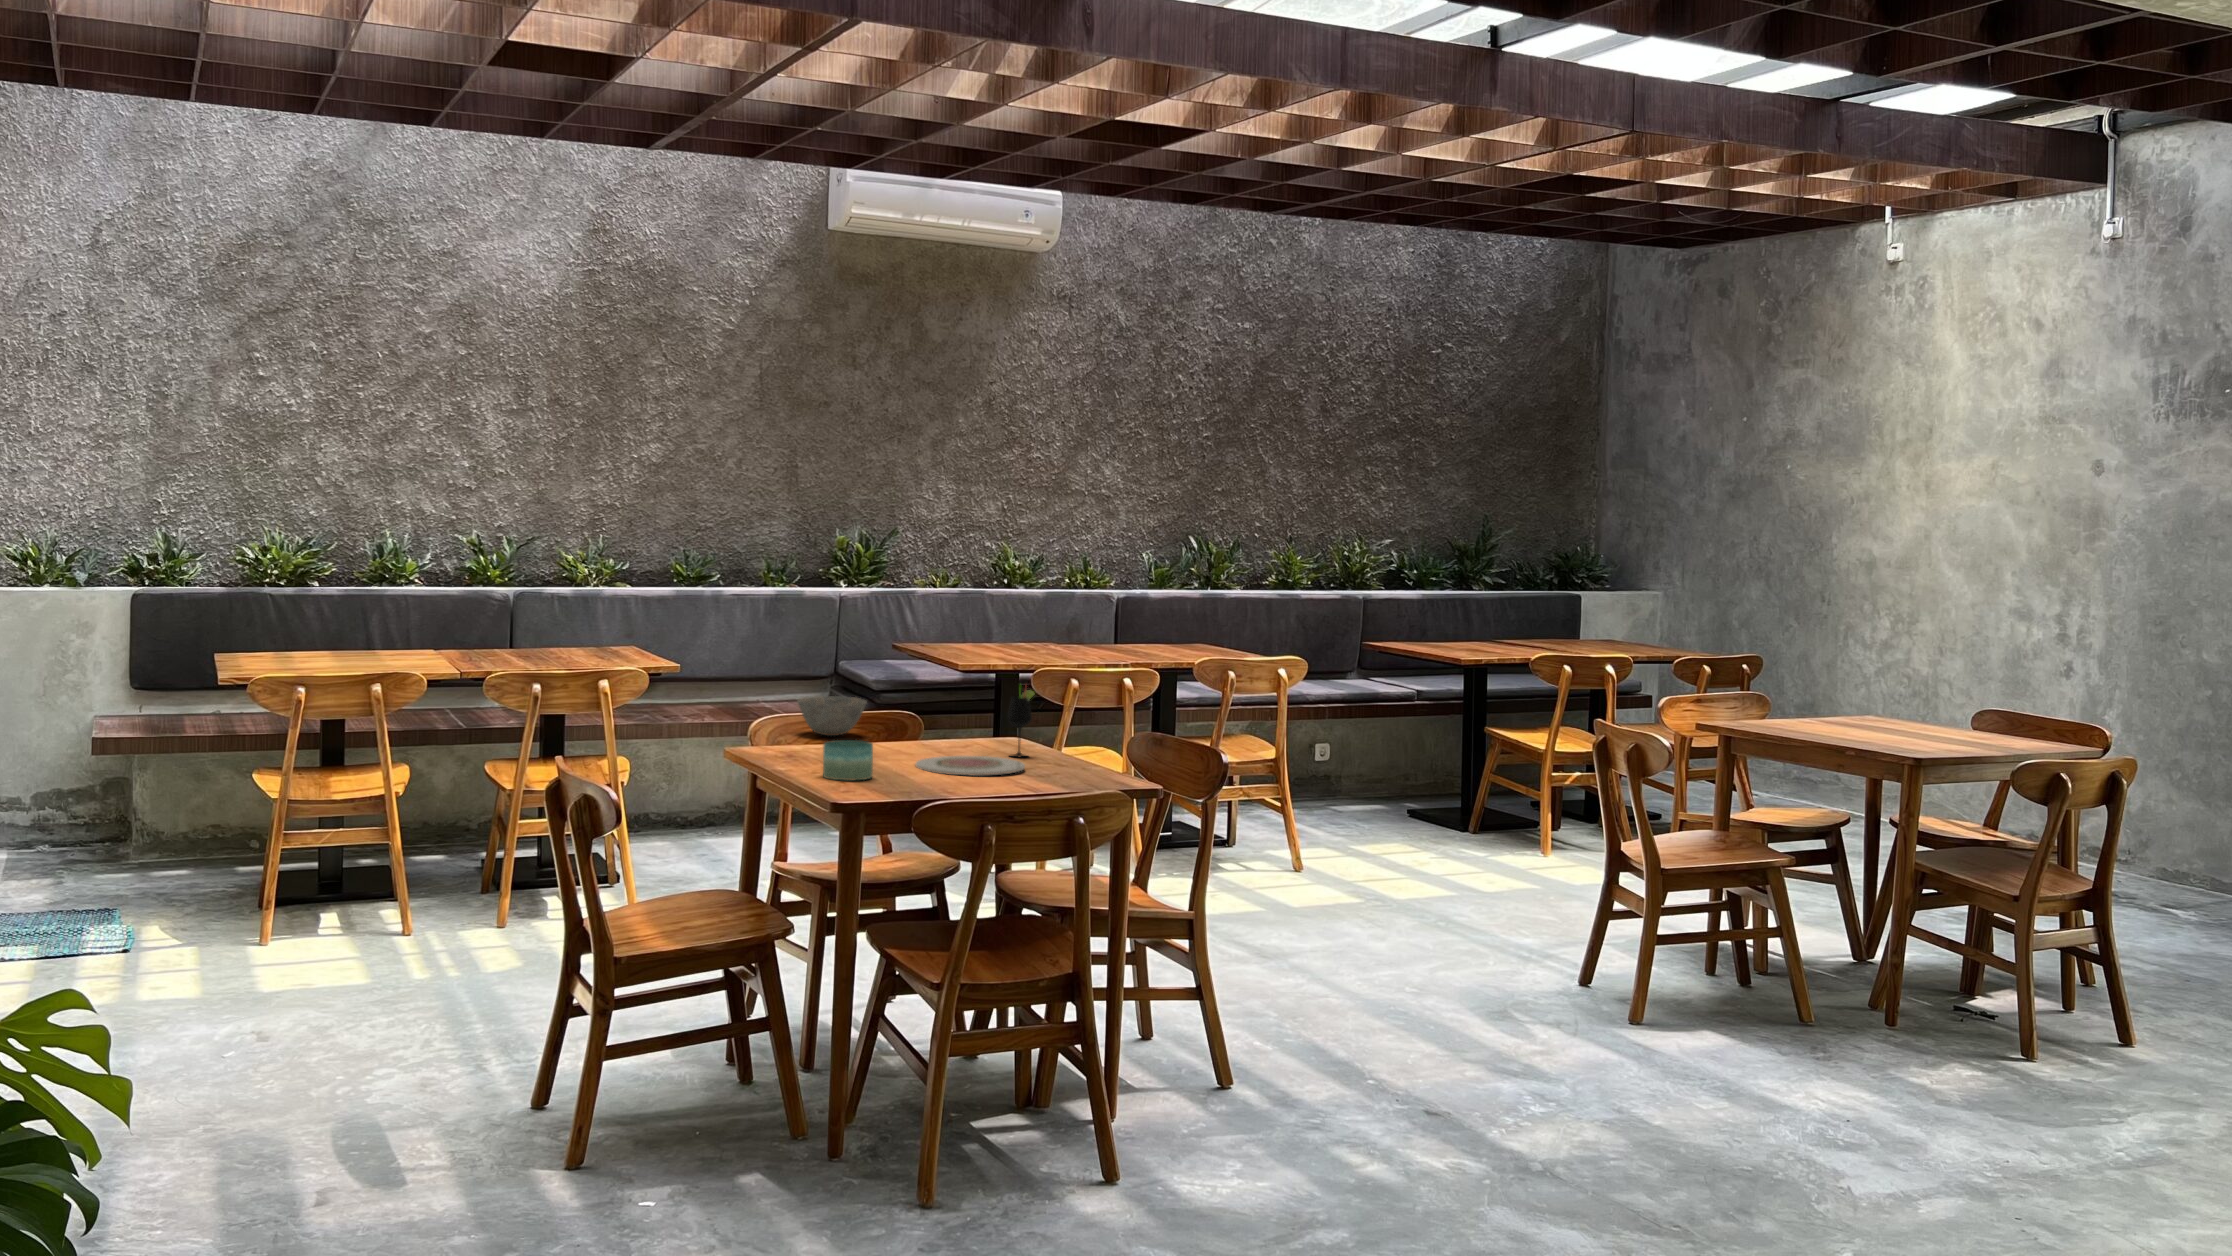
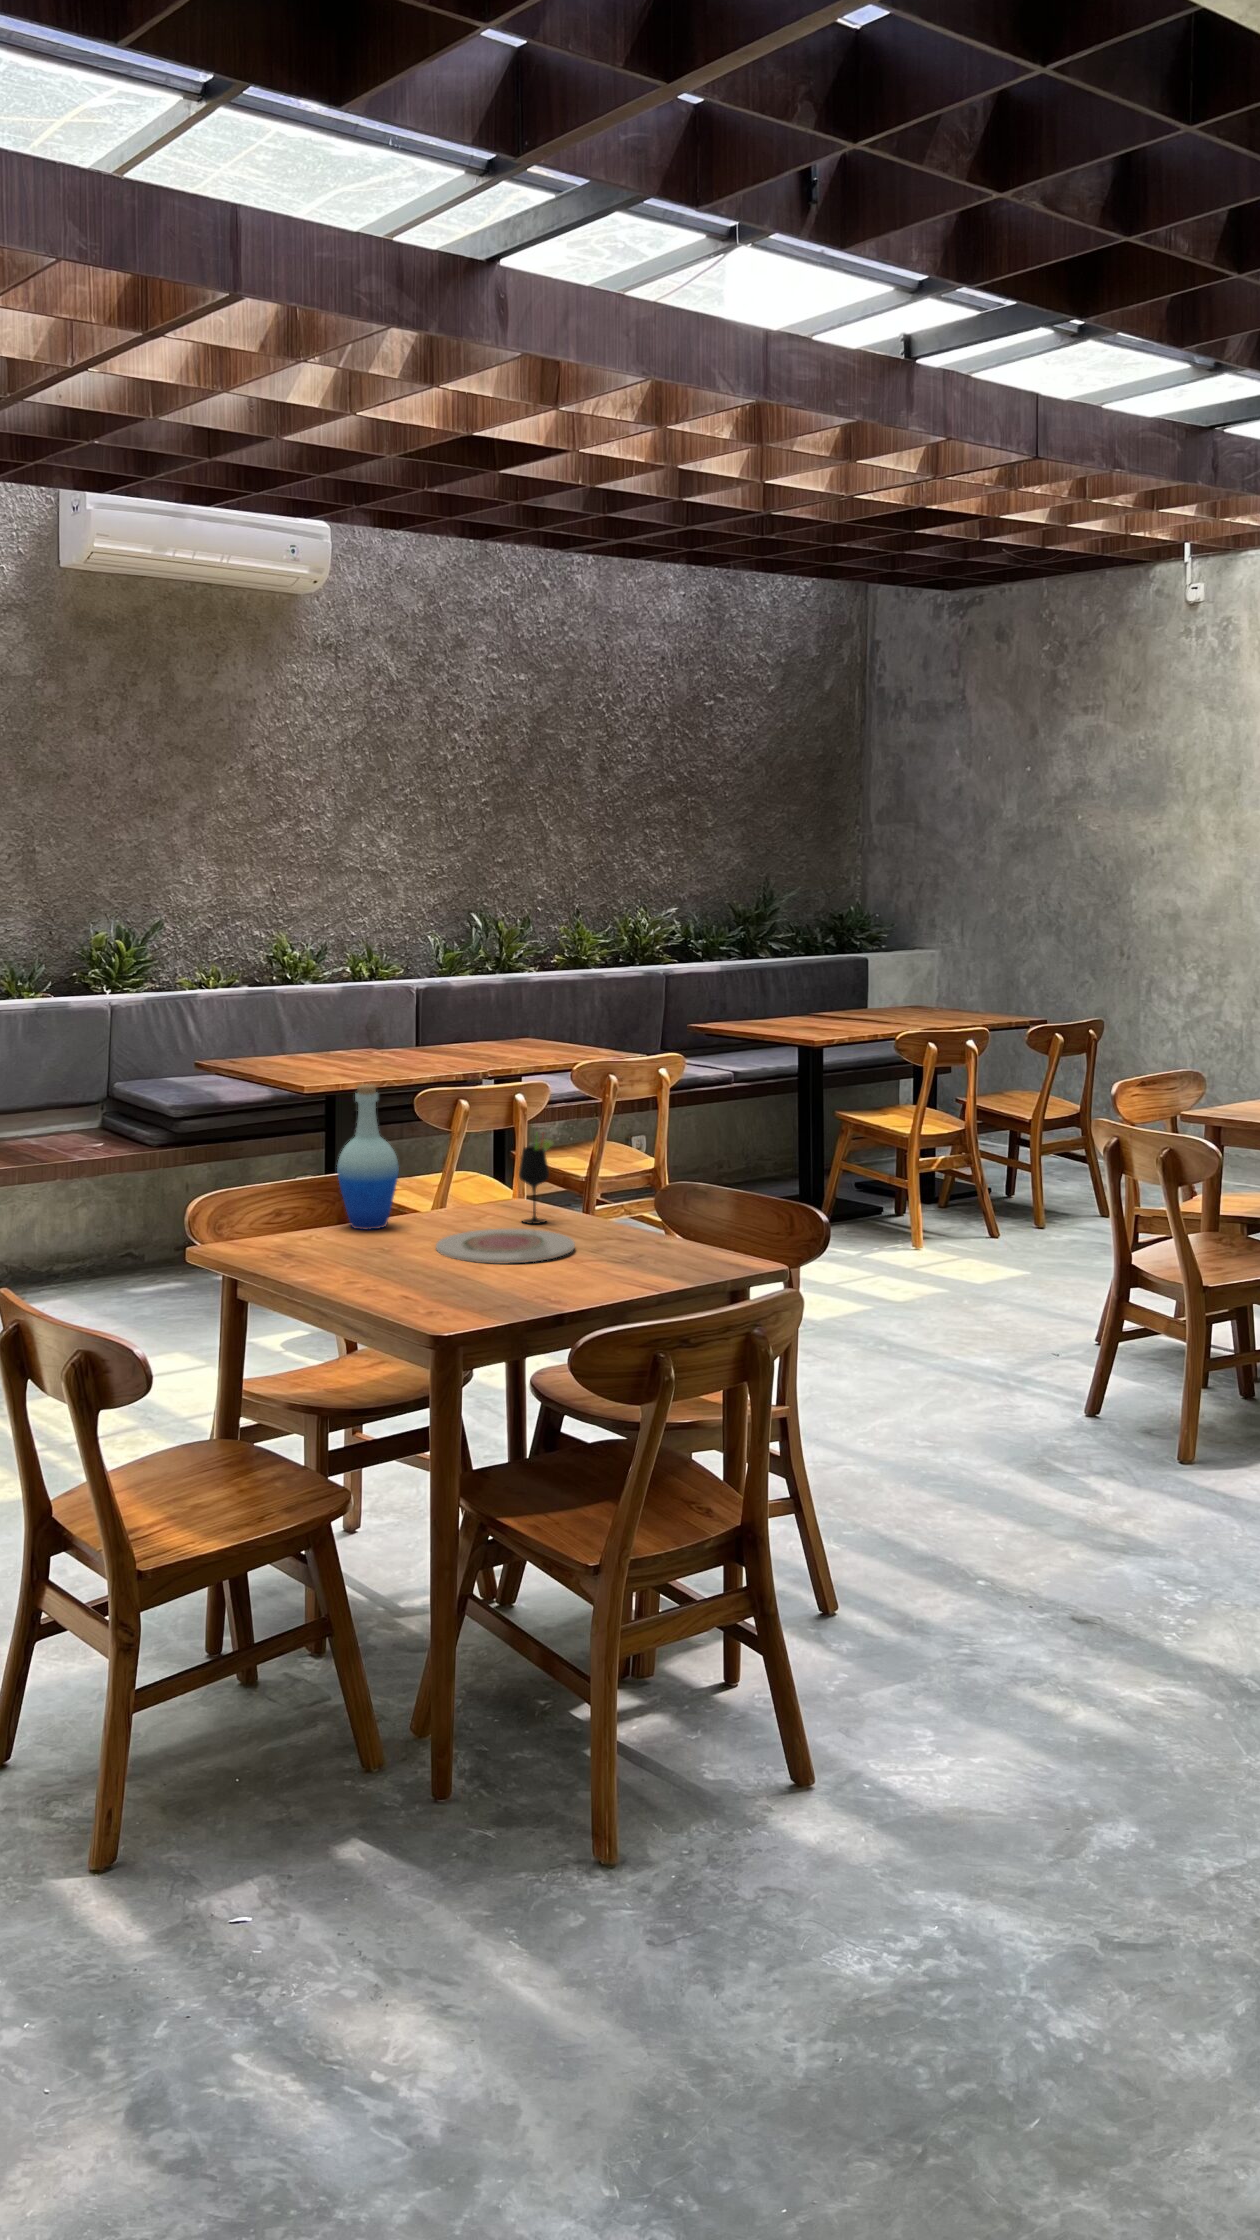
bottle: none [862,637,910,750] -> present [337,1084,399,1230]
bowl: present [797,696,867,736] -> none [234,1158,325,1210]
candle: present [823,740,873,780] -> none [350,1233,417,1291]

